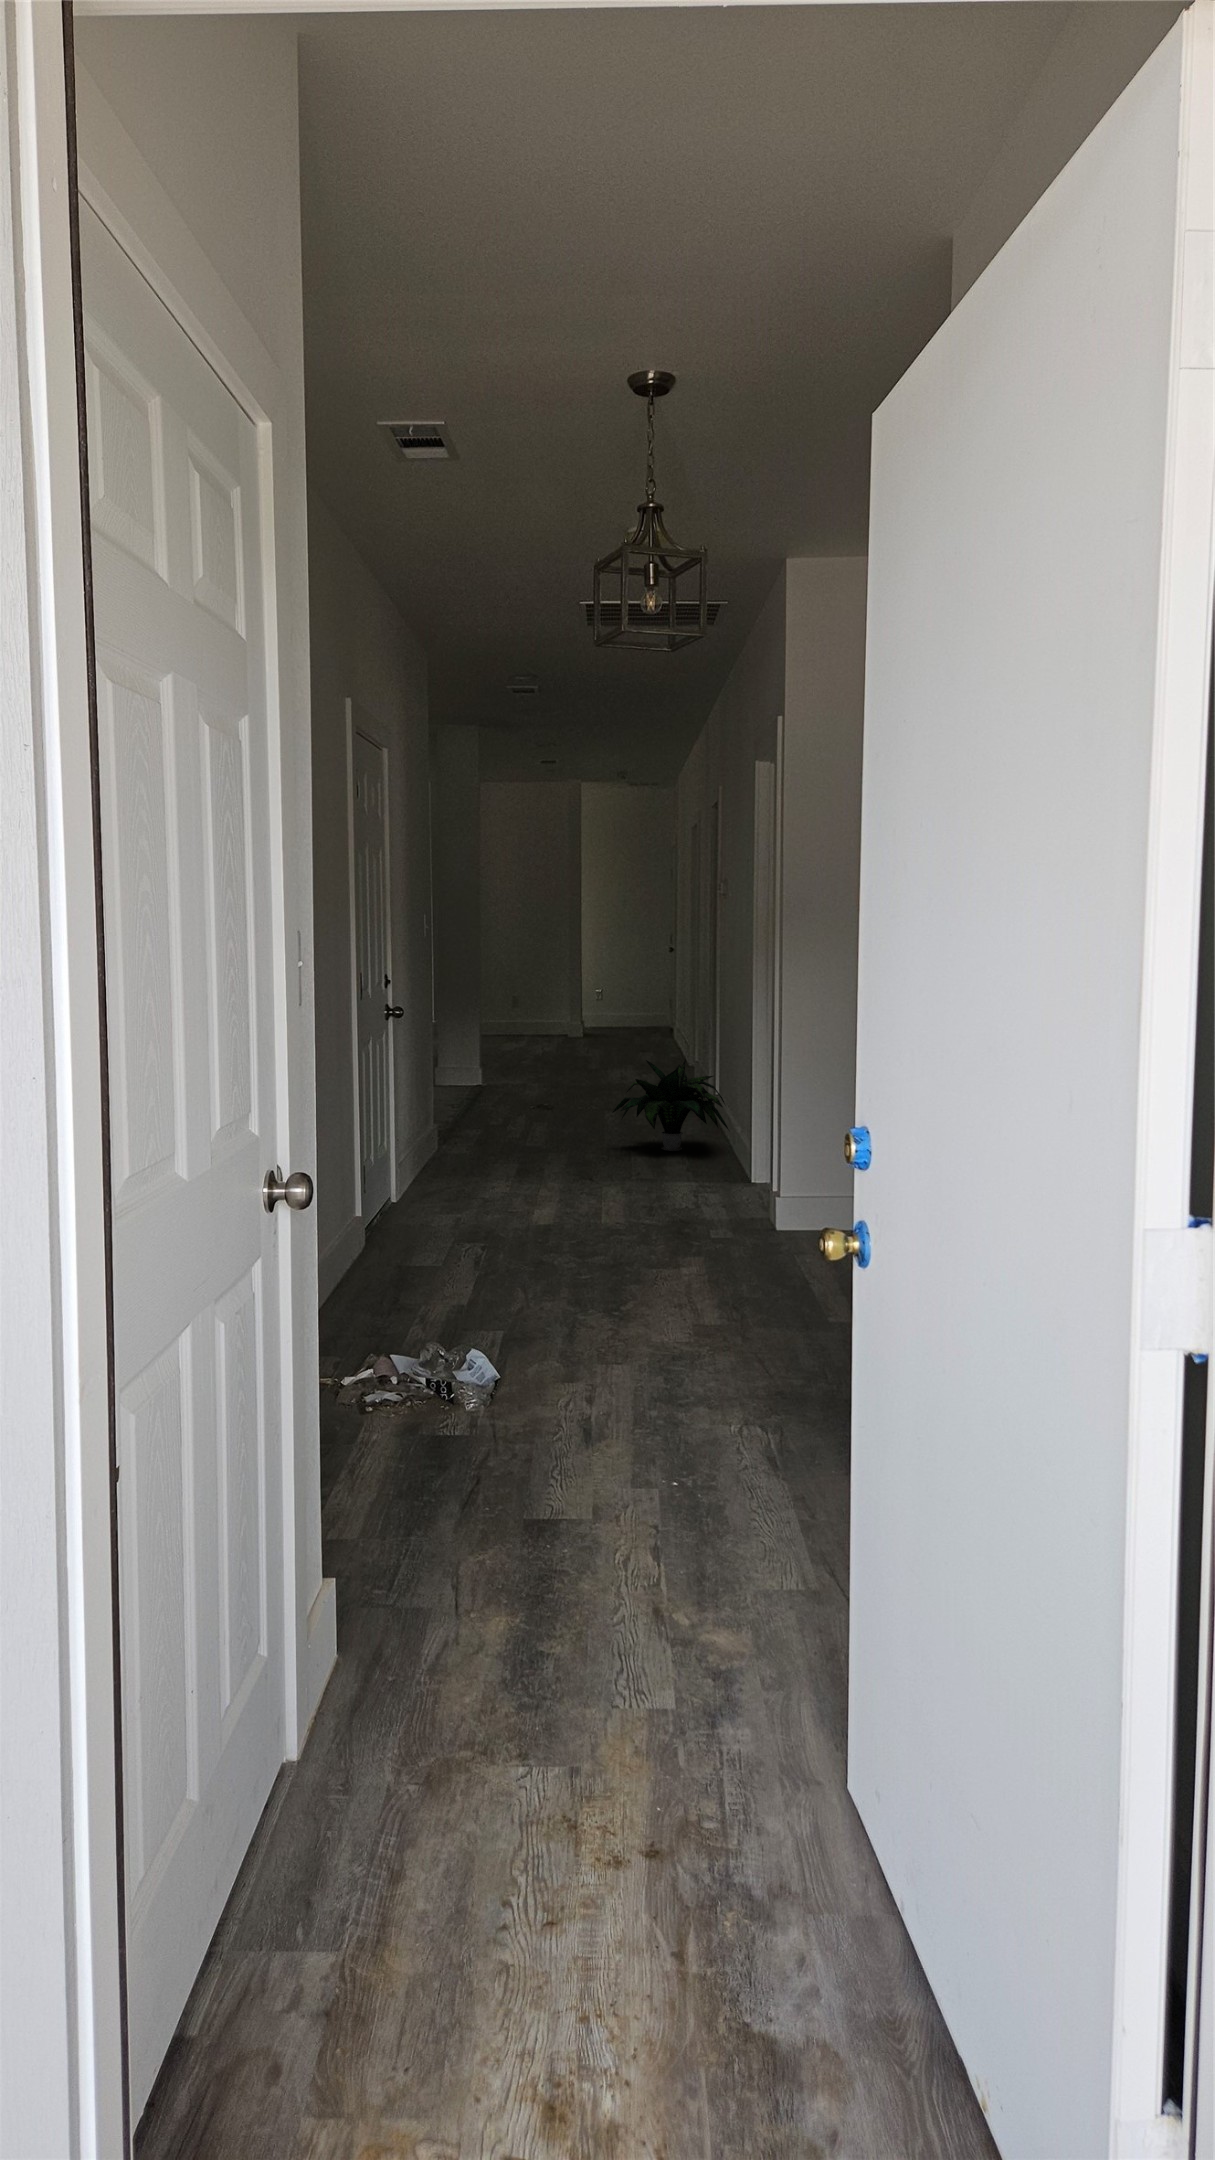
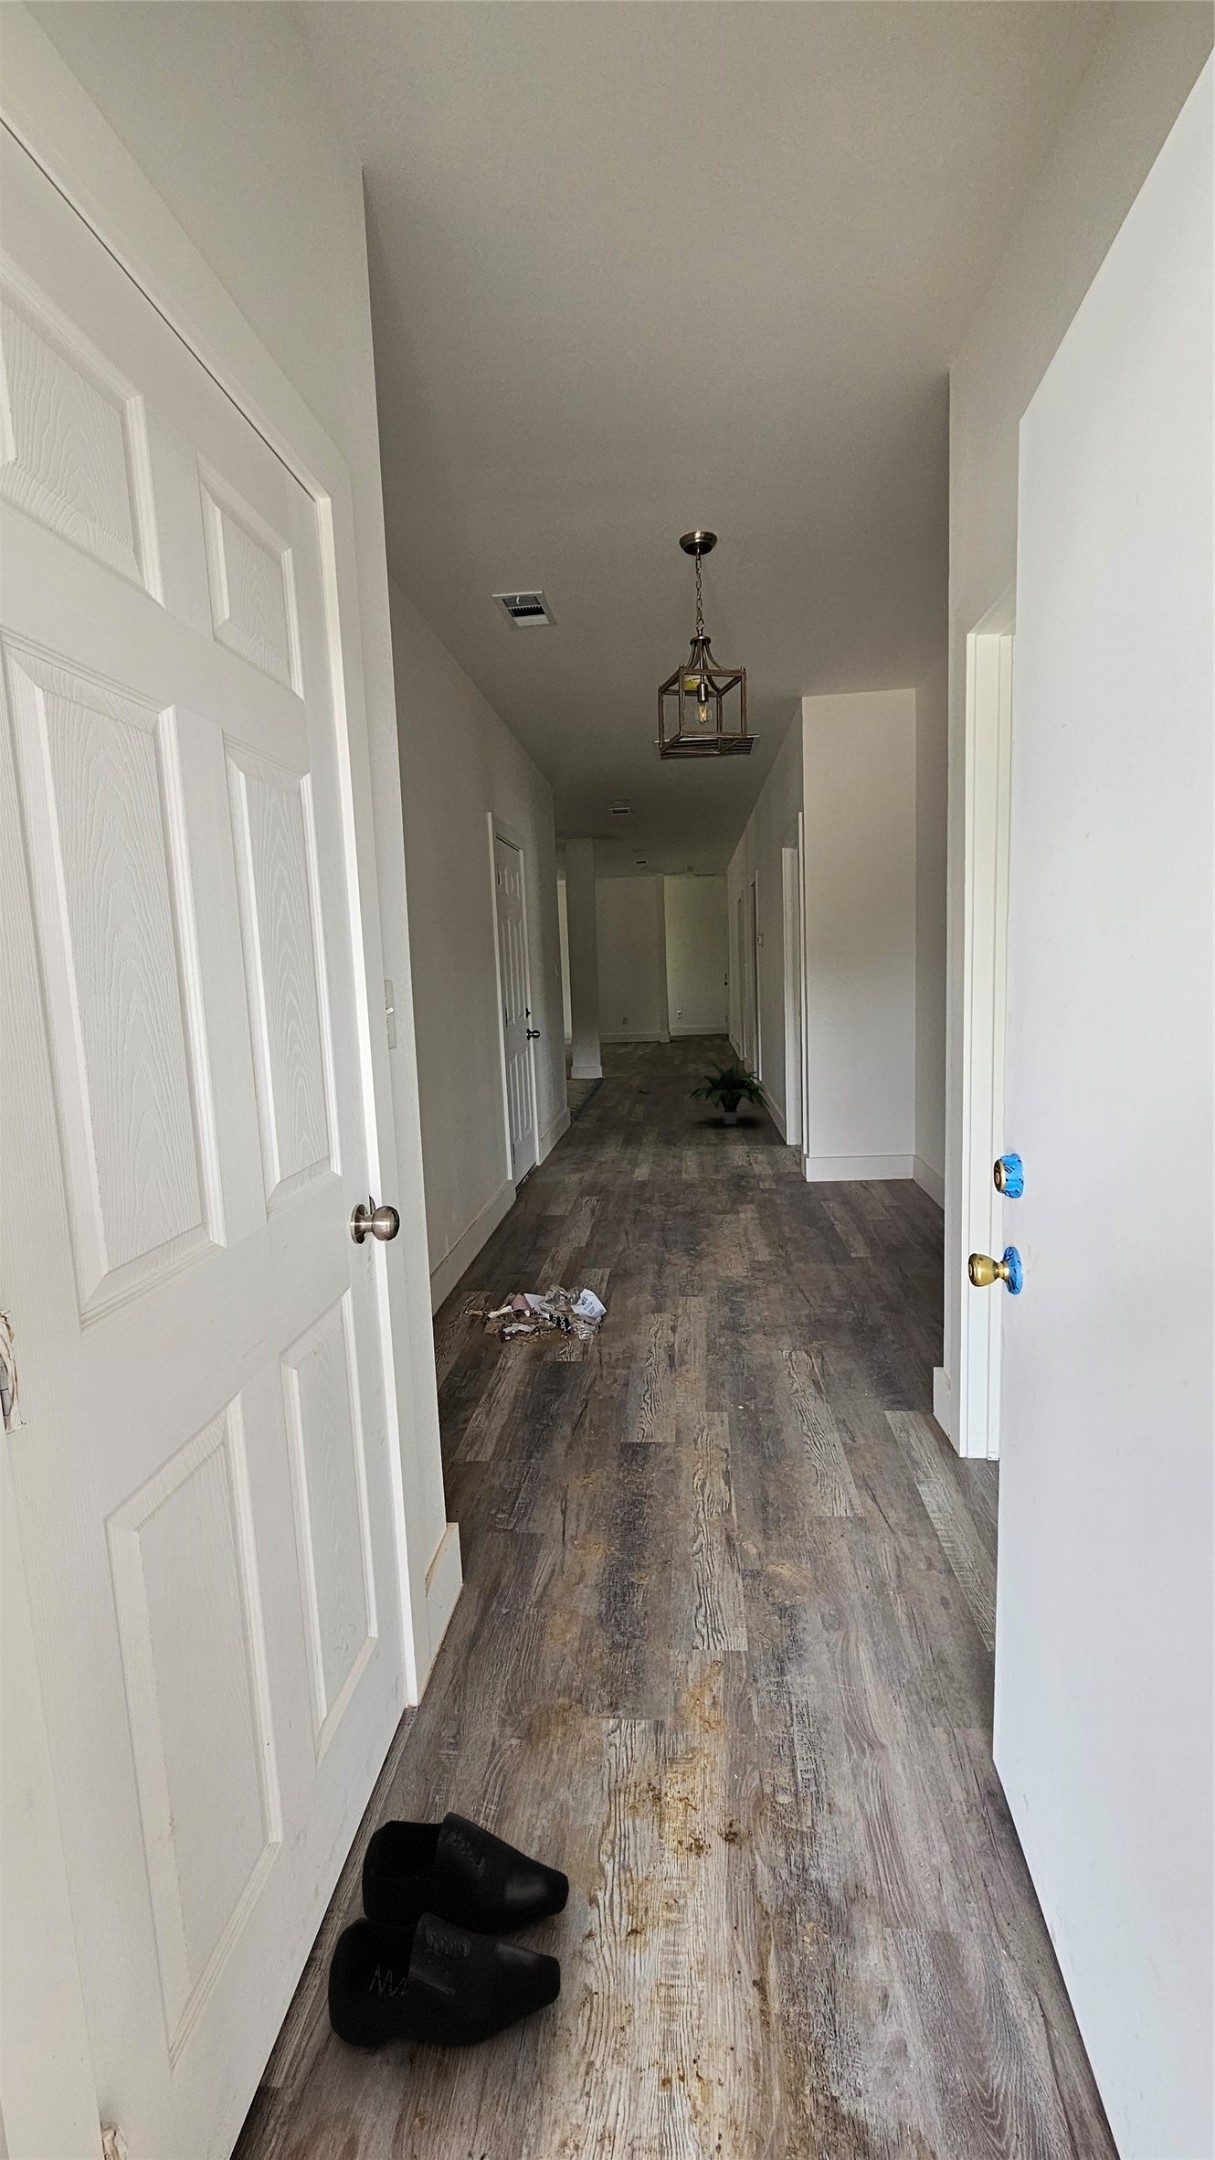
shoe: none [245,1820,483,2007] -> present [328,1812,569,2048]

